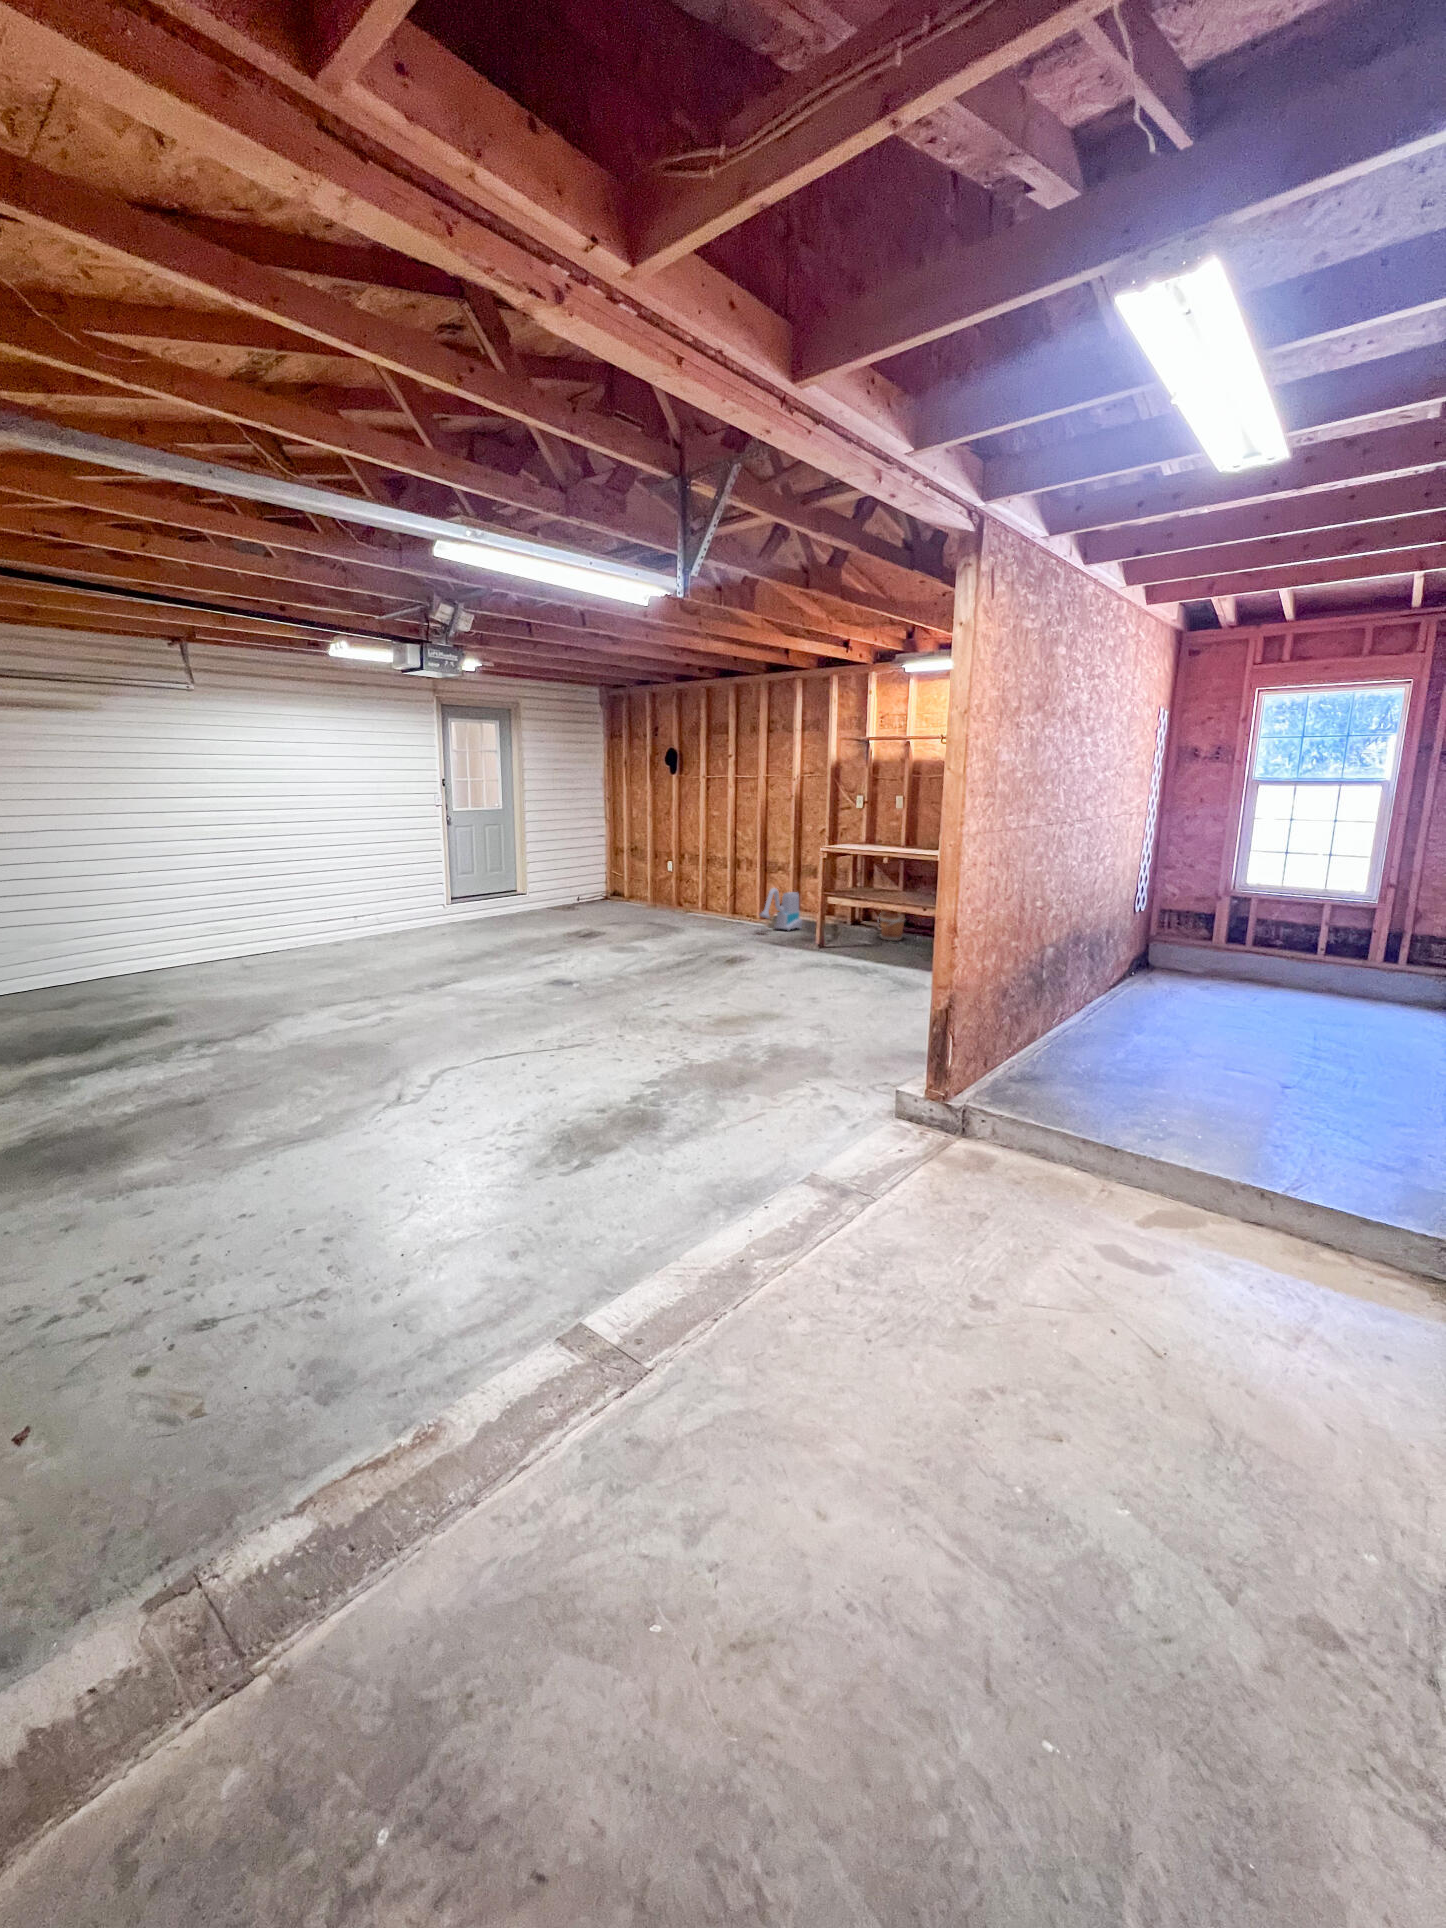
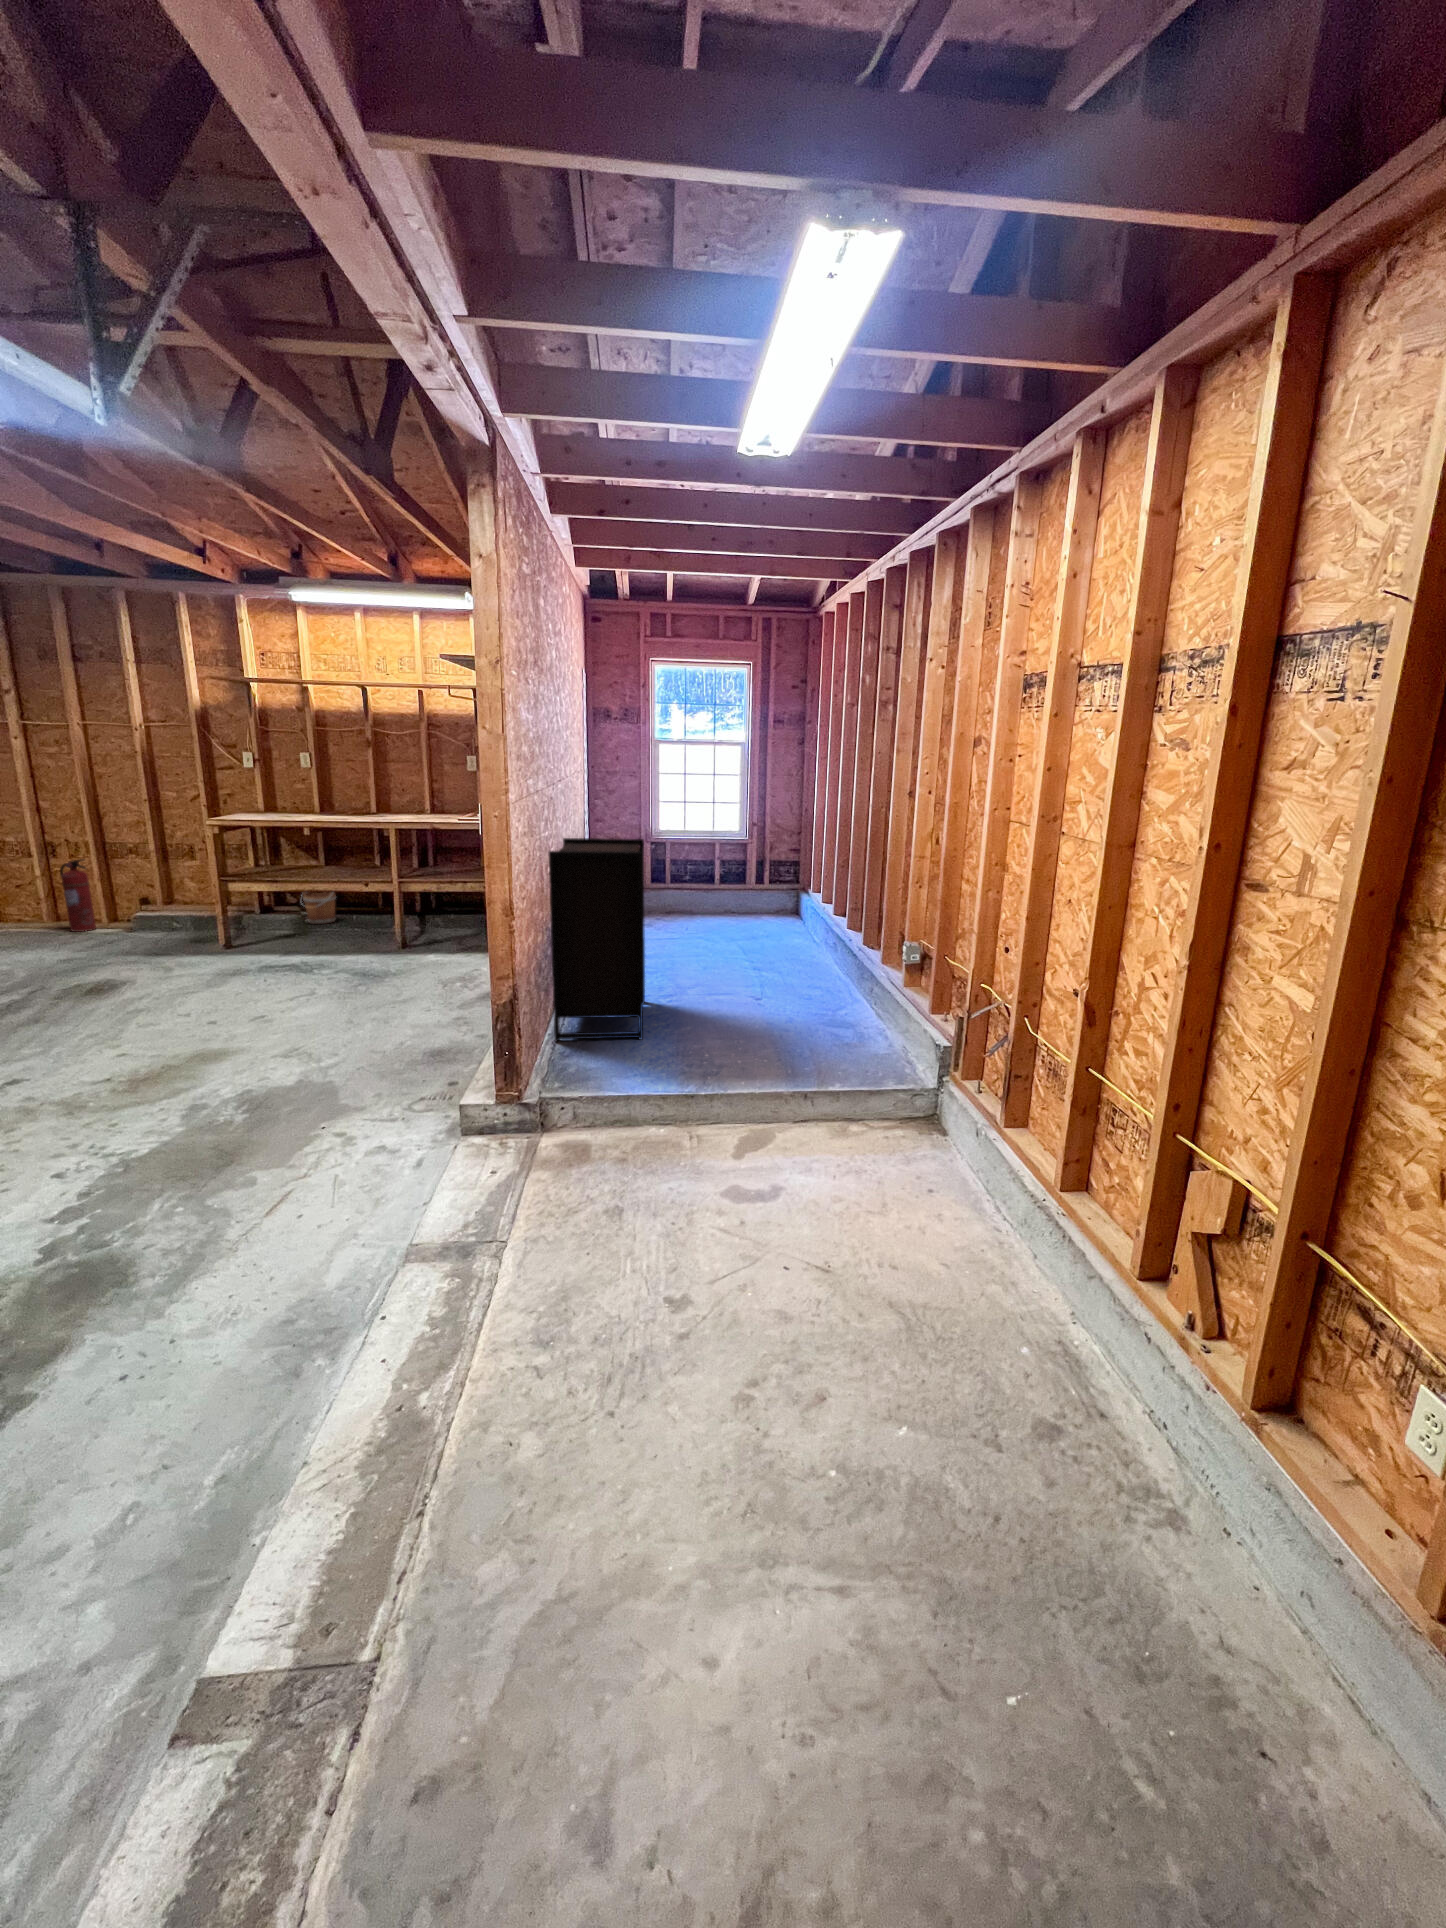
fire extinguisher: none [736,873,751,924] -> present [60,859,96,932]
shelving unit: none [1010,876,1154,1090] -> present [549,838,645,1041]
vacuum cleaner: present [760,888,802,930] -> none [118,876,188,932]

